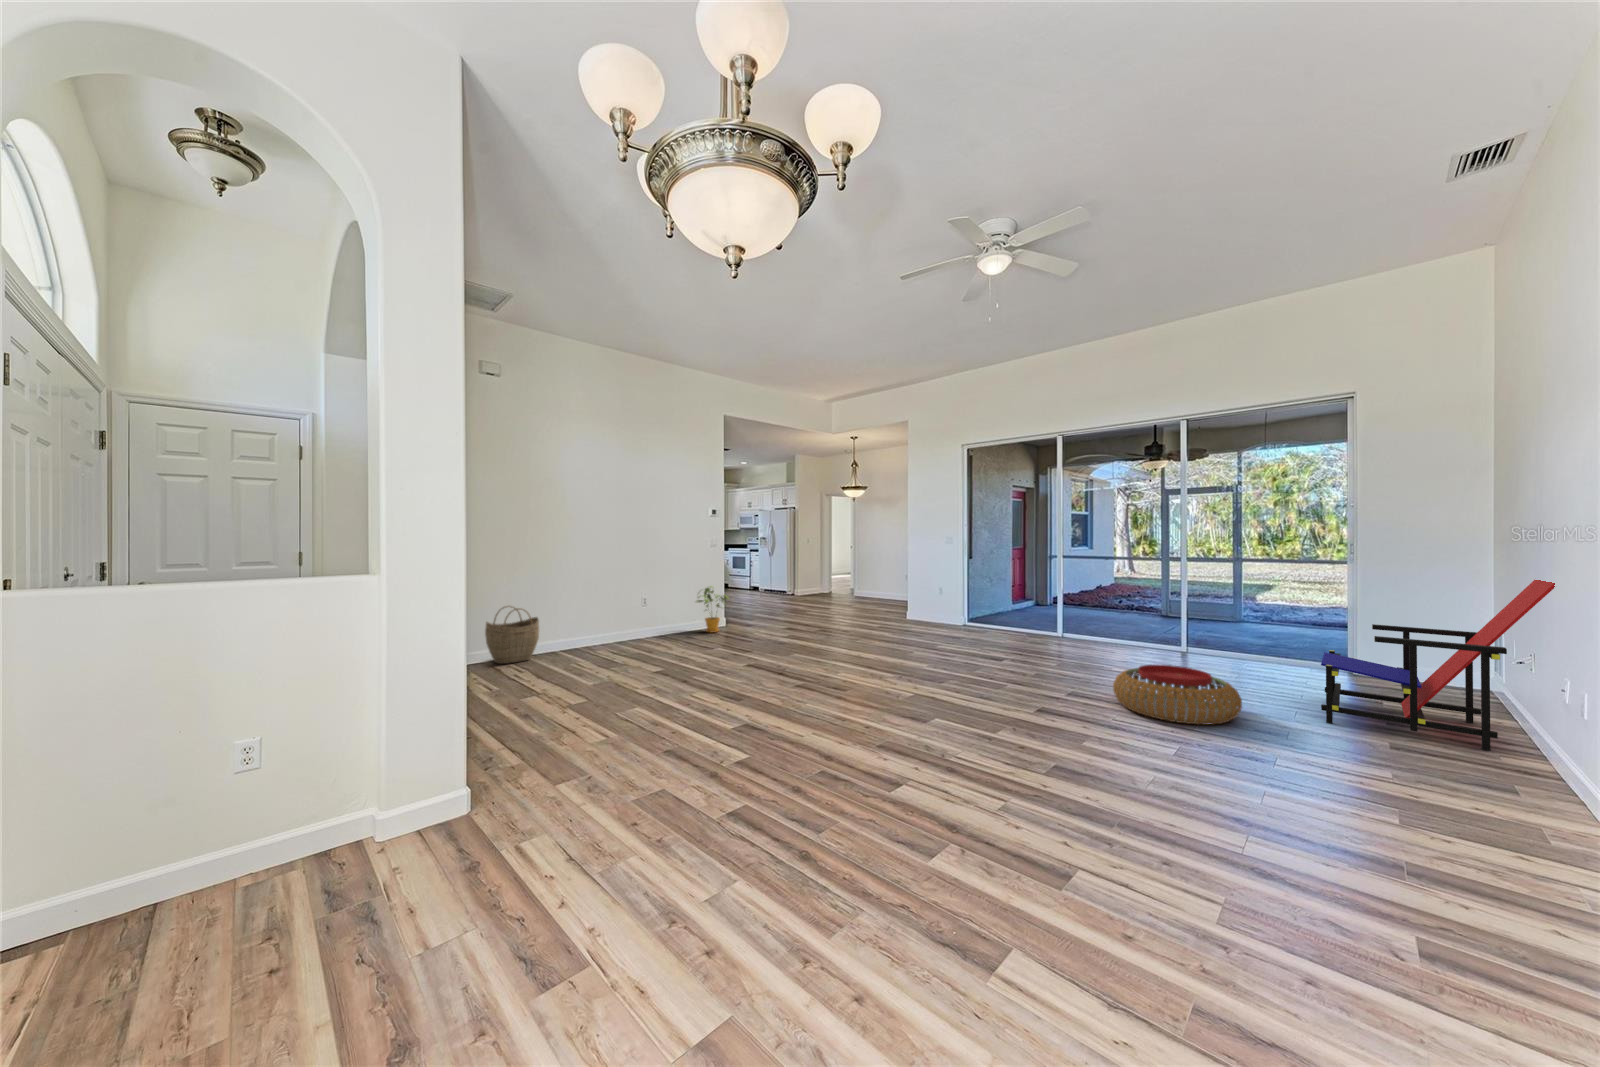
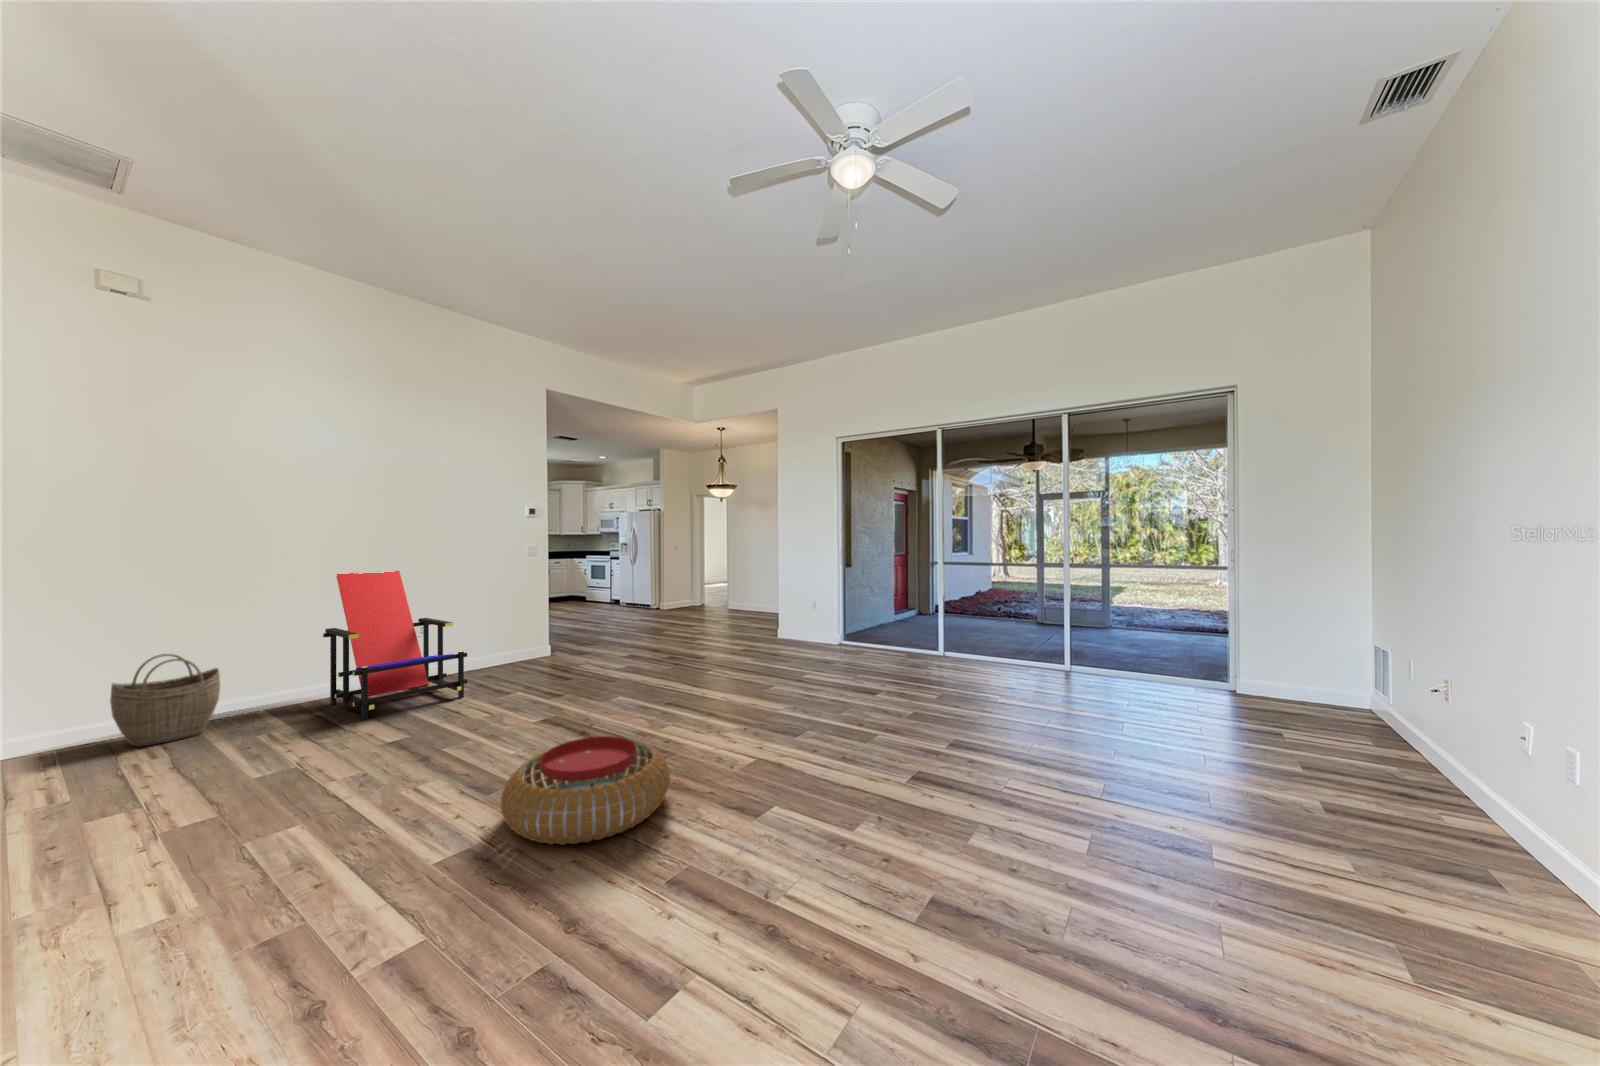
lounge chair: present [1321,580,1555,751] -> present [323,571,467,720]
house plant: present [697,586,729,632] -> none [501,609,547,669]
pouf: present [1113,665,1242,725] -> present [501,736,670,845]

